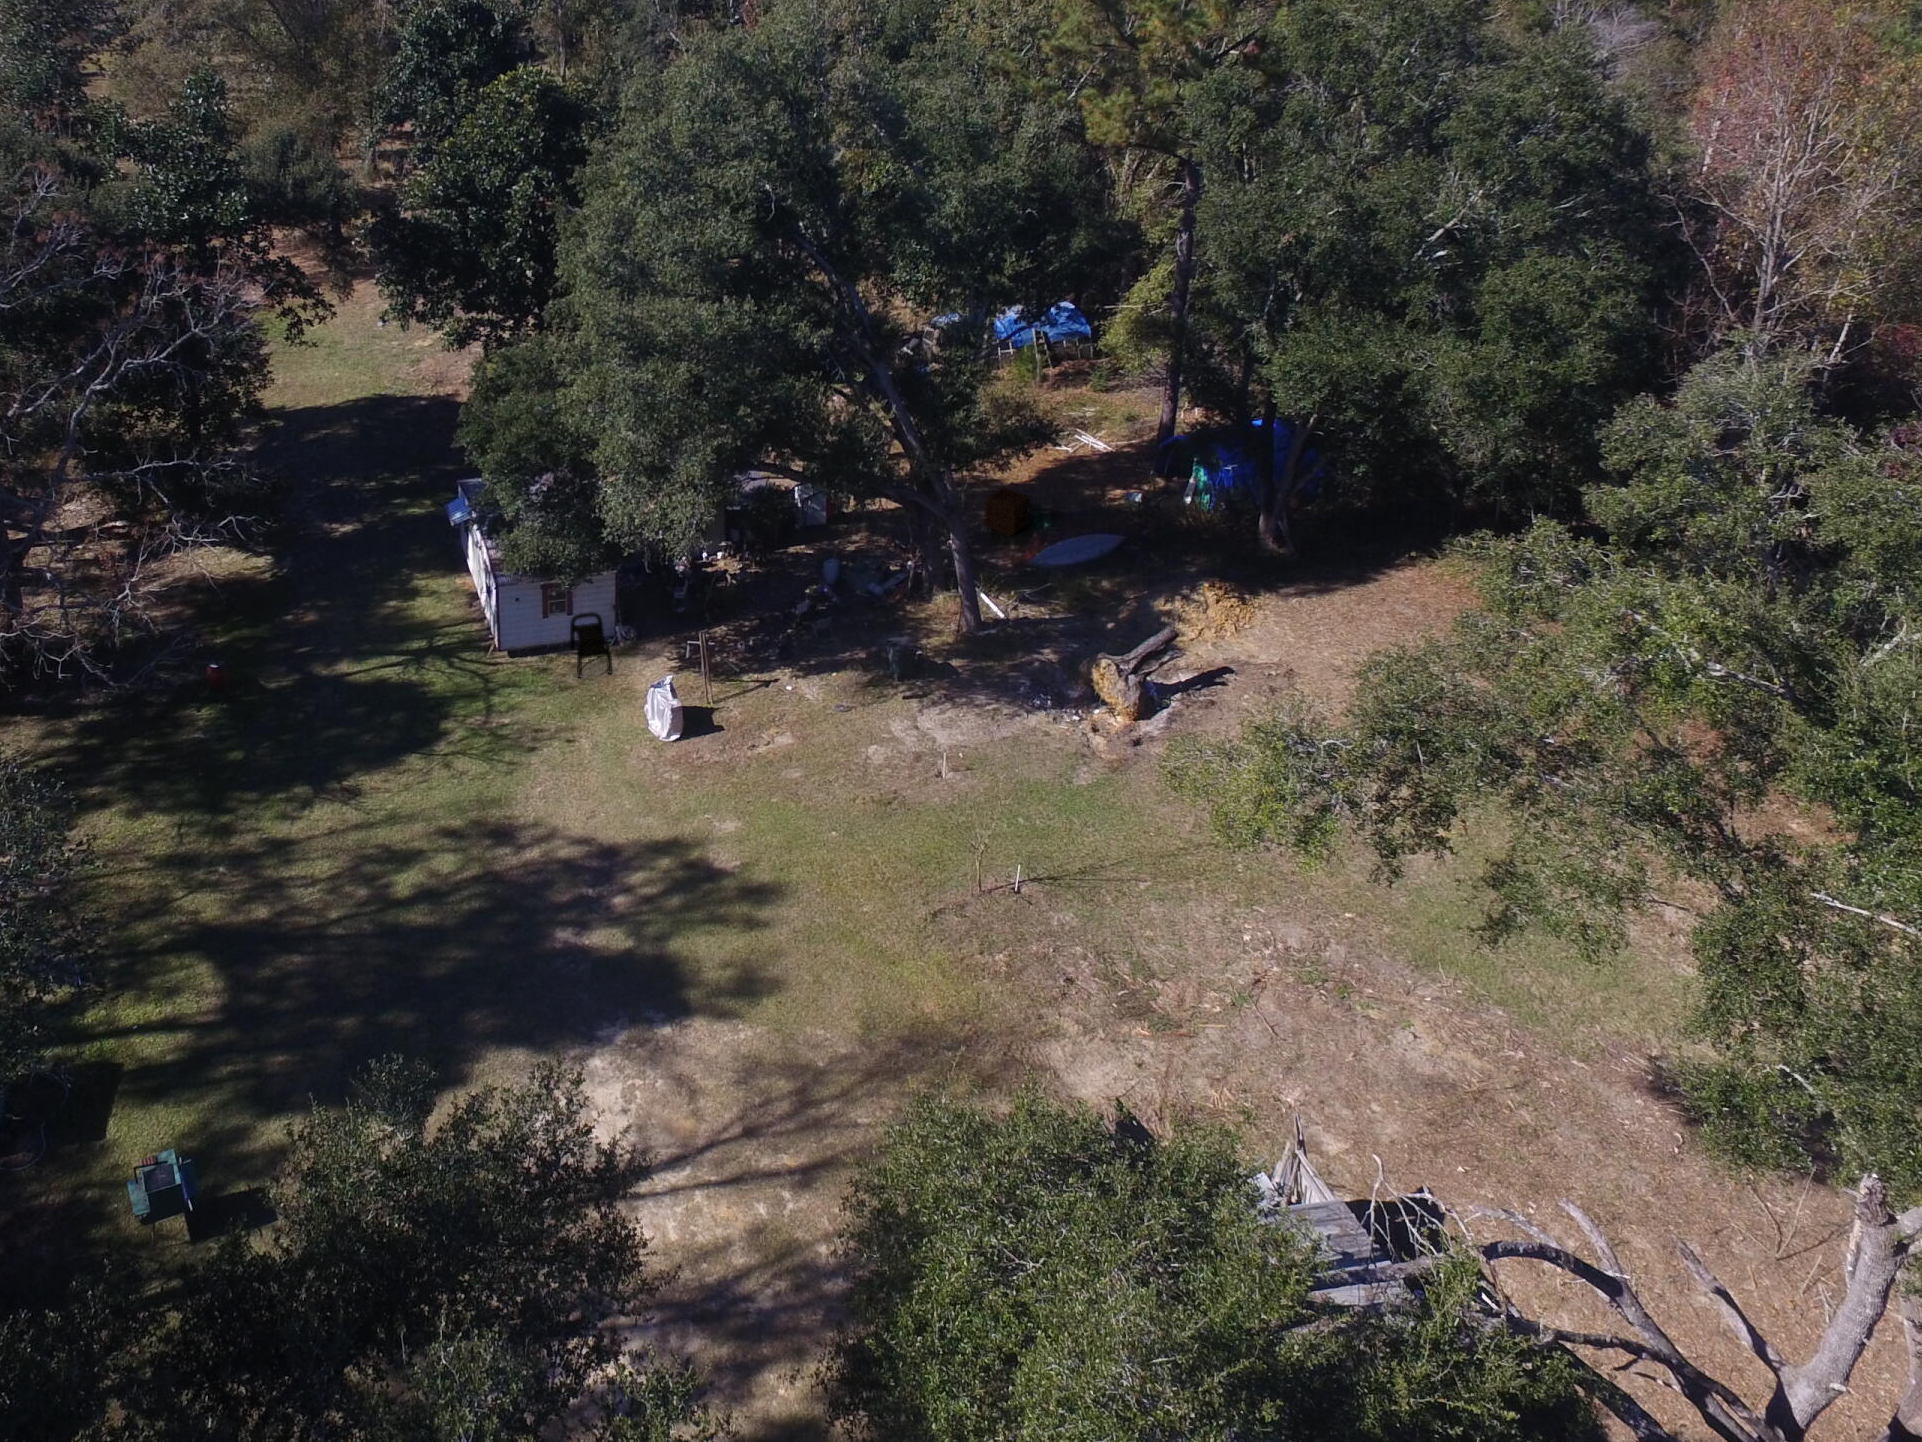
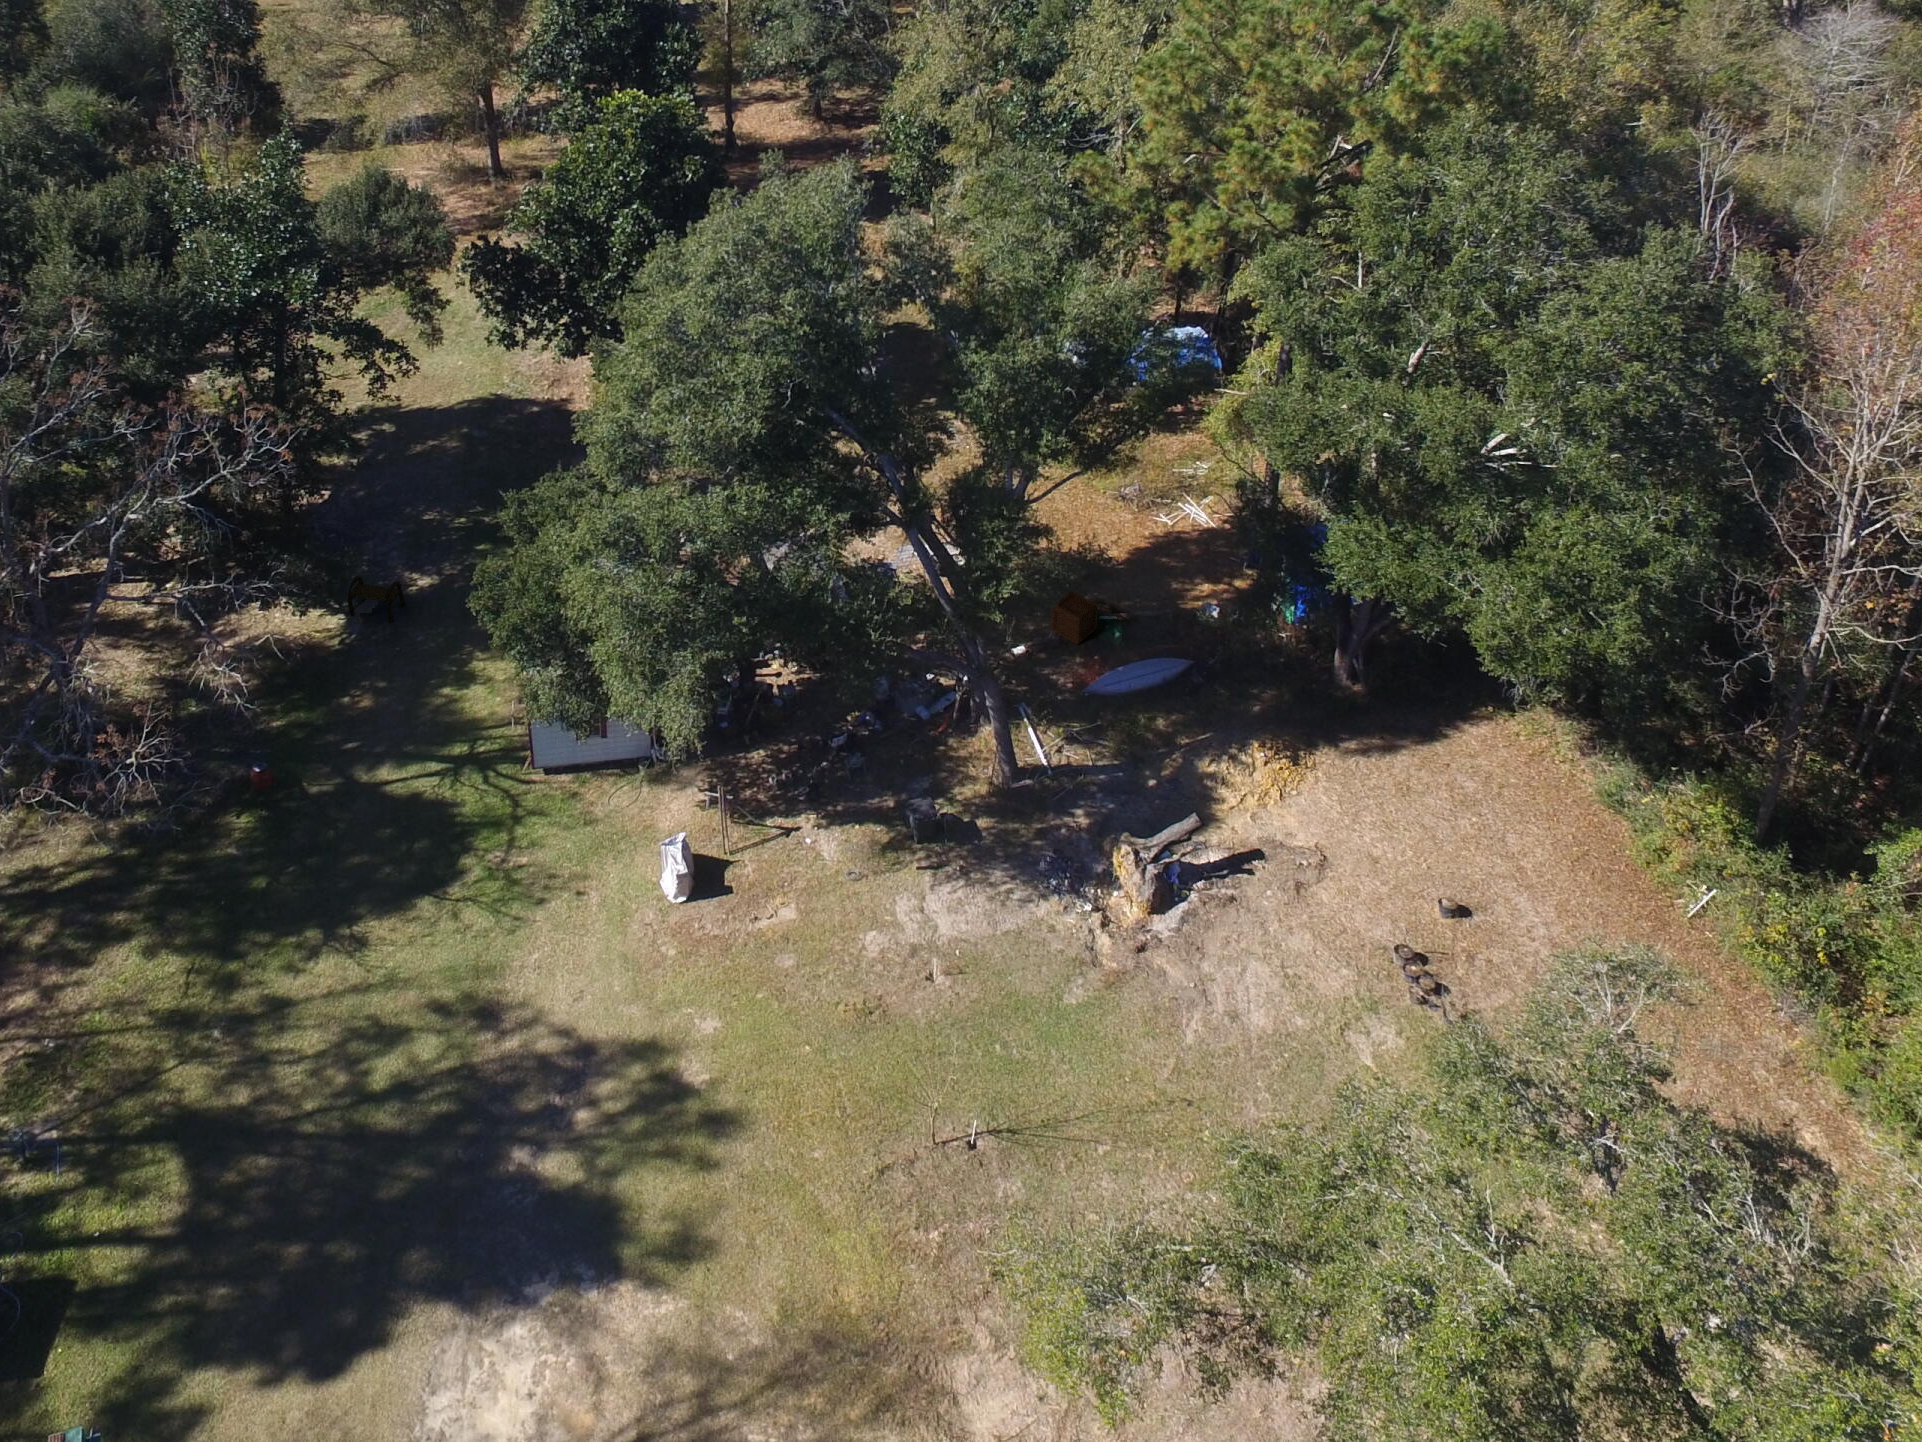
bench: present [570,612,612,677] -> present [348,575,405,622]

